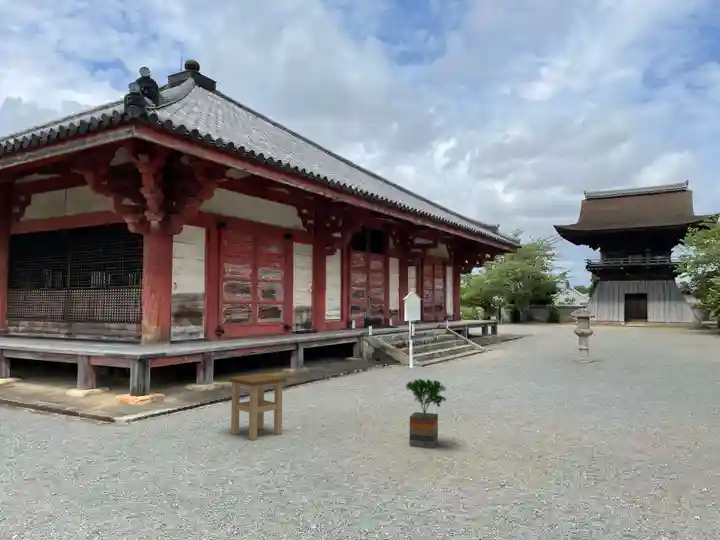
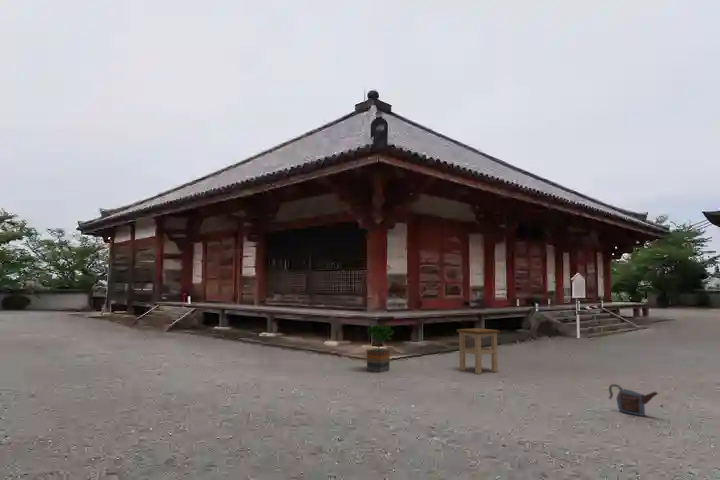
potted tree: present [406,379,446,448] -> present [367,325,393,372]
watering can: none [394,467,453,513] -> present [609,384,658,416]

